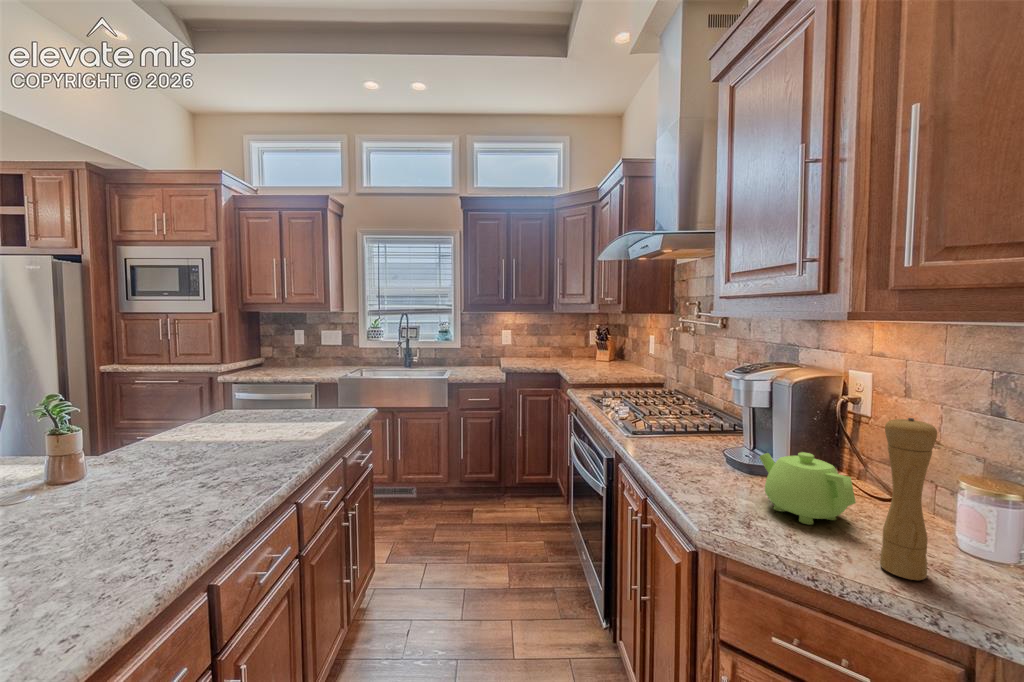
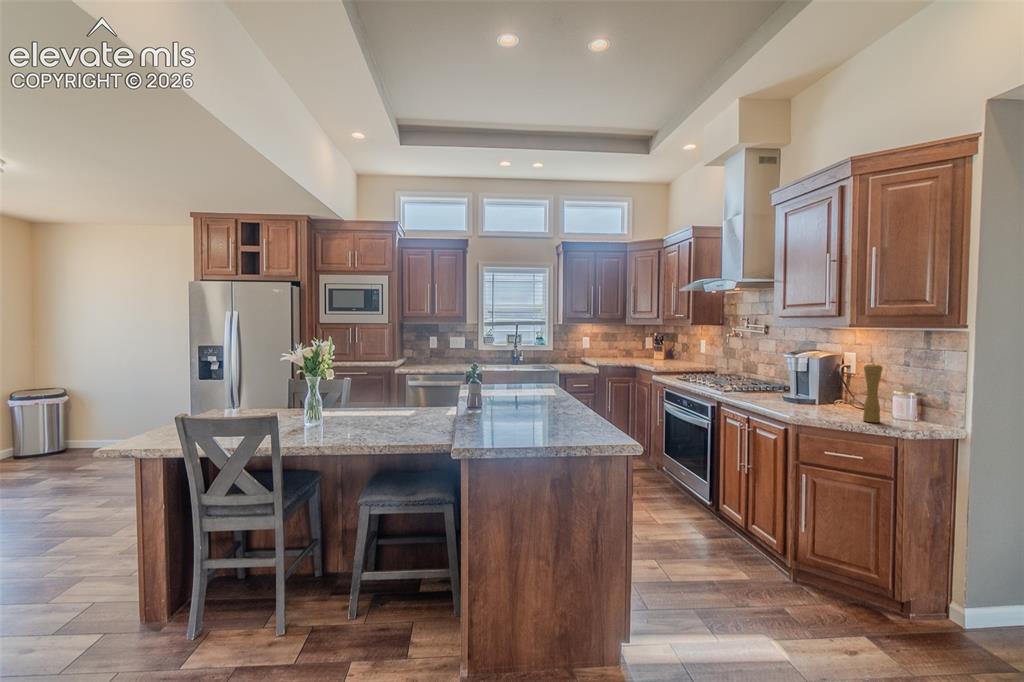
teapot: present [759,452,856,525] -> none [807,385,853,414]

